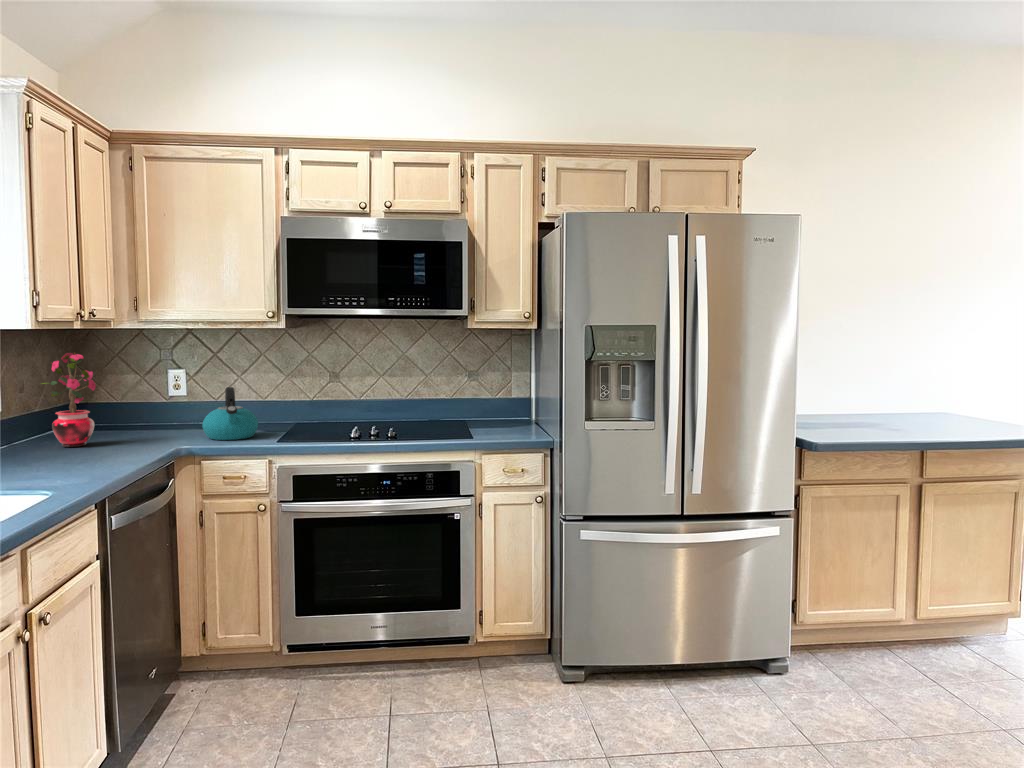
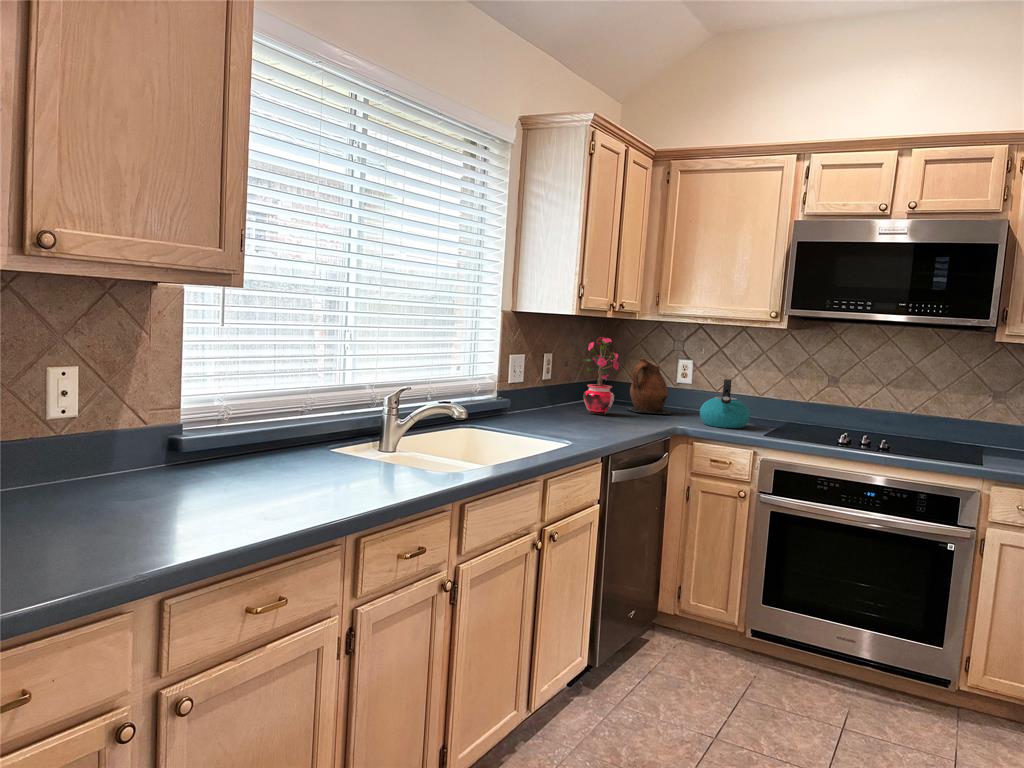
ceramic pitcher: none [108,374,168,436] -> present [627,359,671,414]

